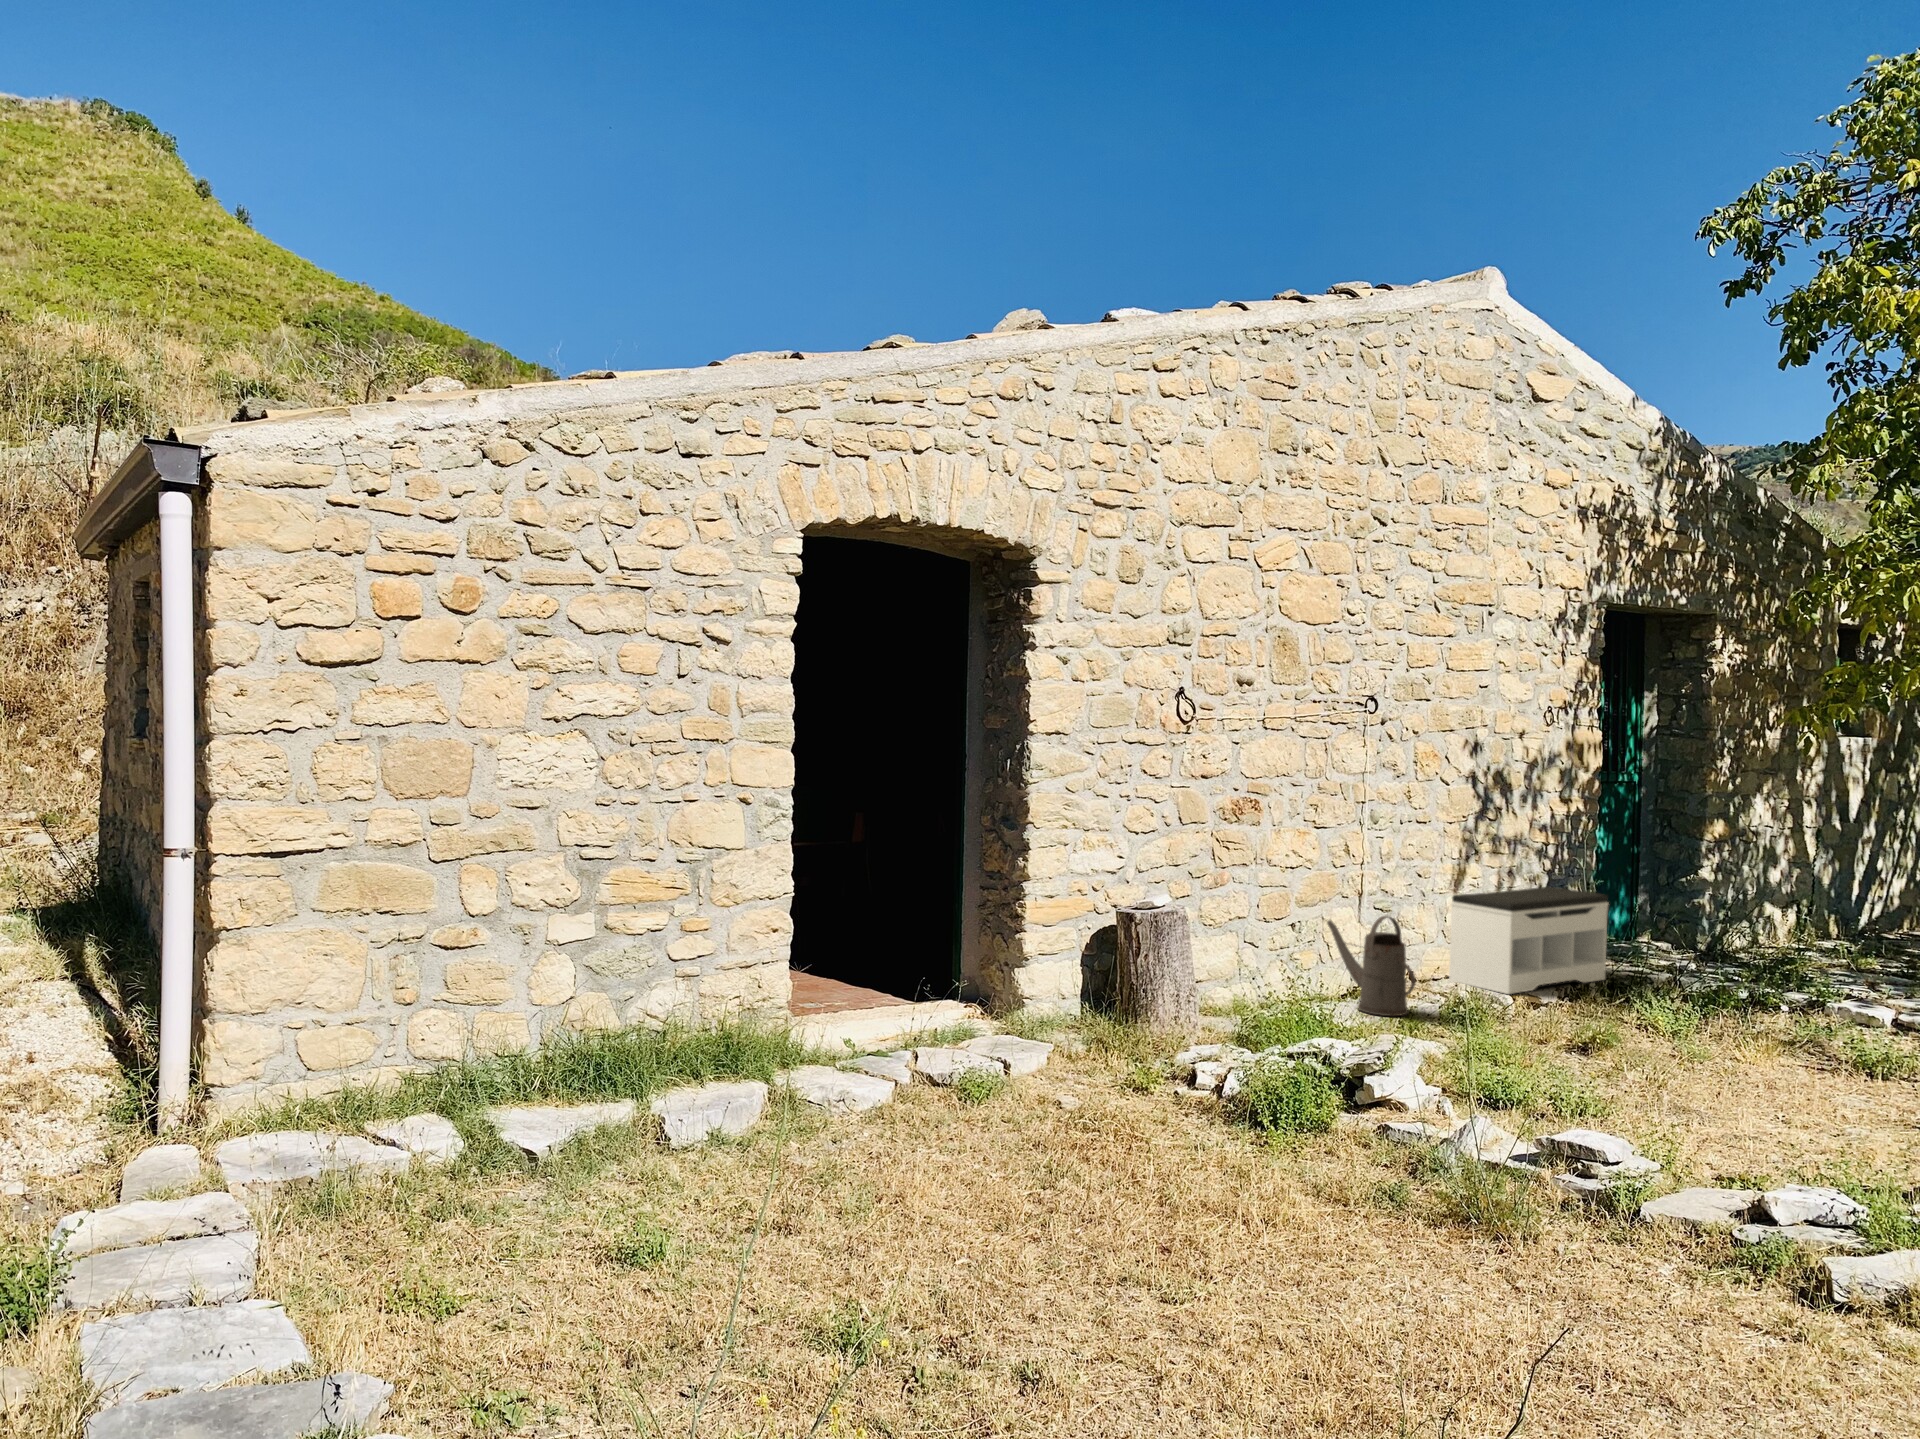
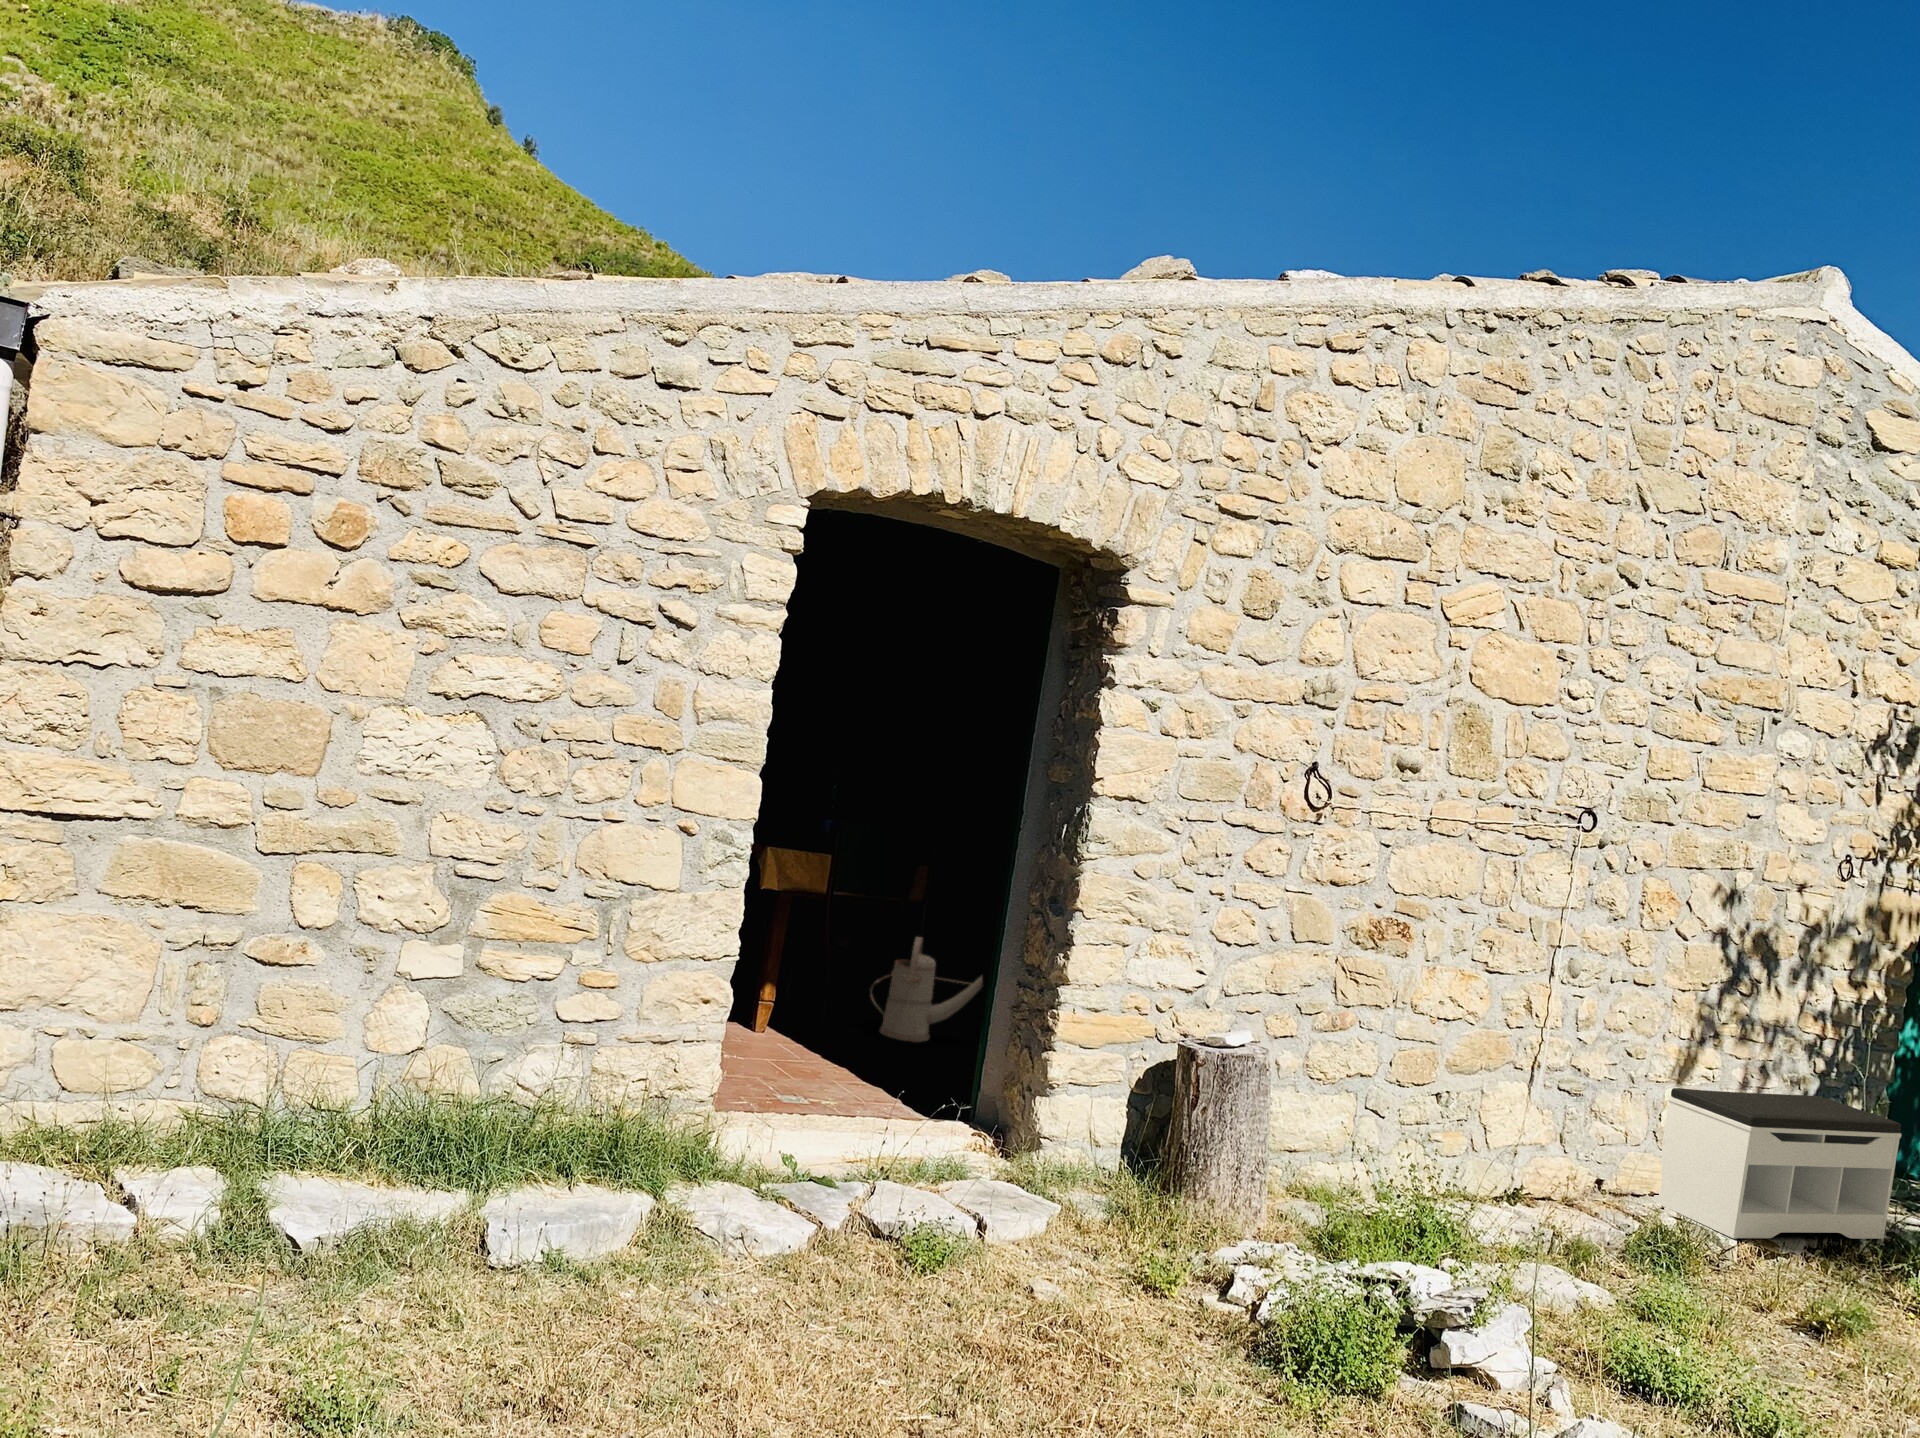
watering can: present [1327,916,1416,1016] -> present [870,937,982,1042]

